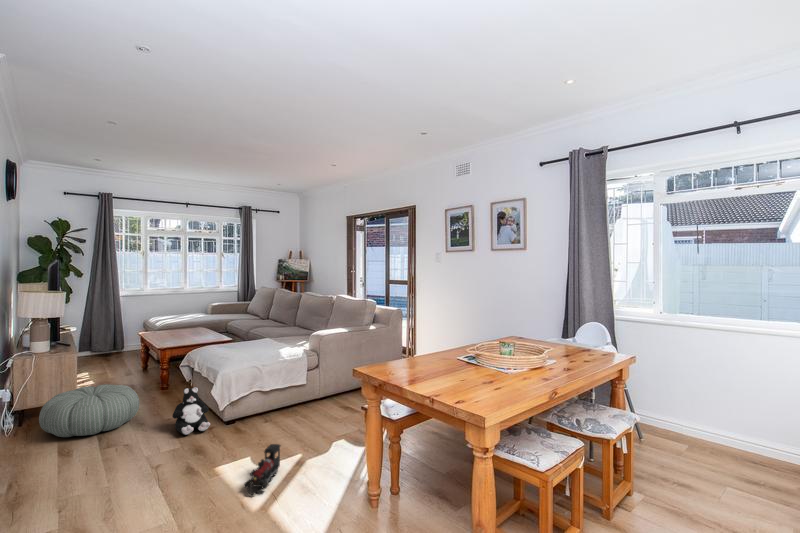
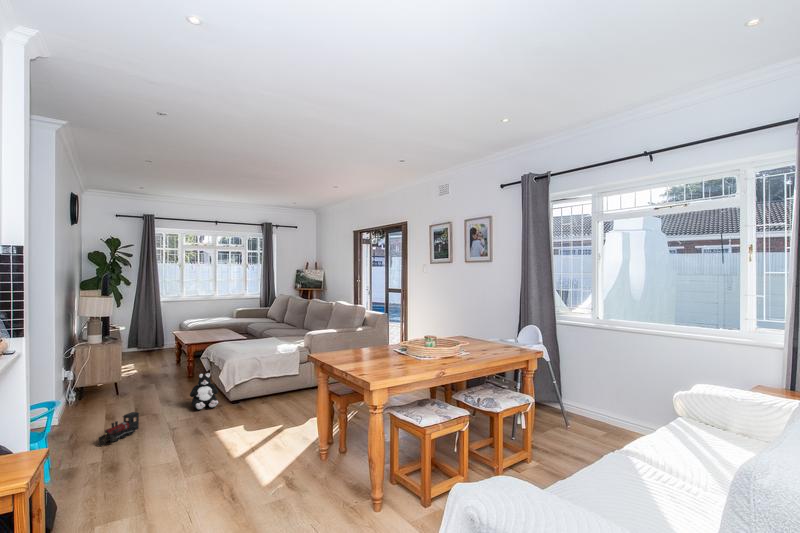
pouf: present [39,384,140,437] -> none [93,370,167,408]
toy train: present [244,444,280,496] -> present [98,412,139,446]

